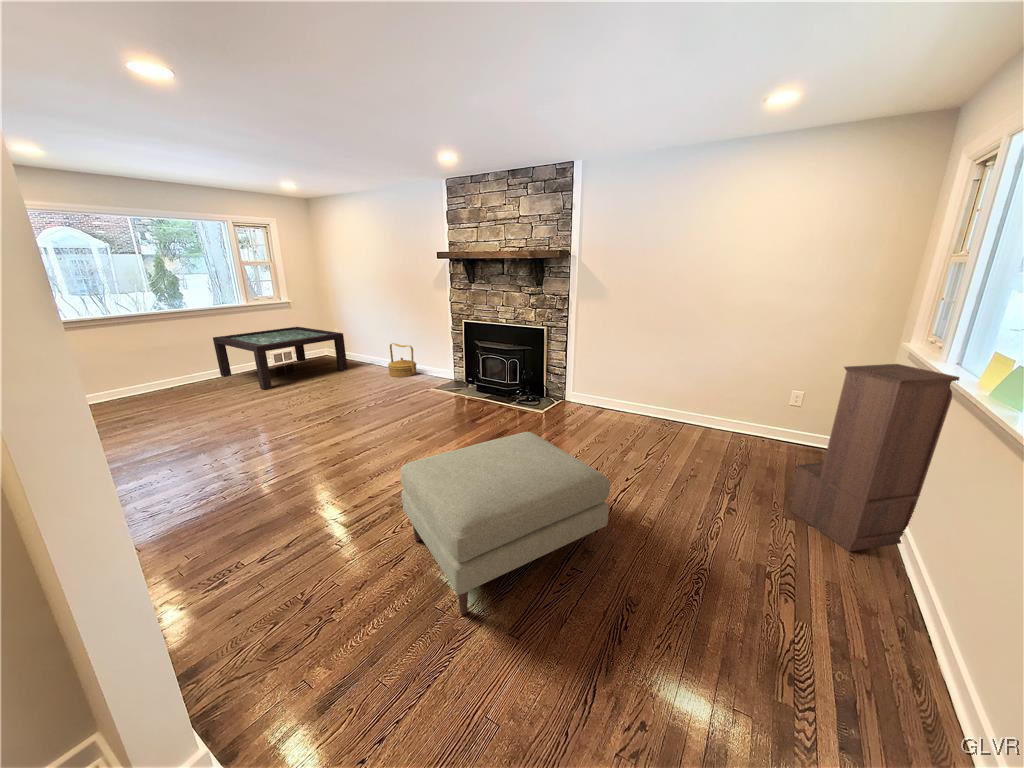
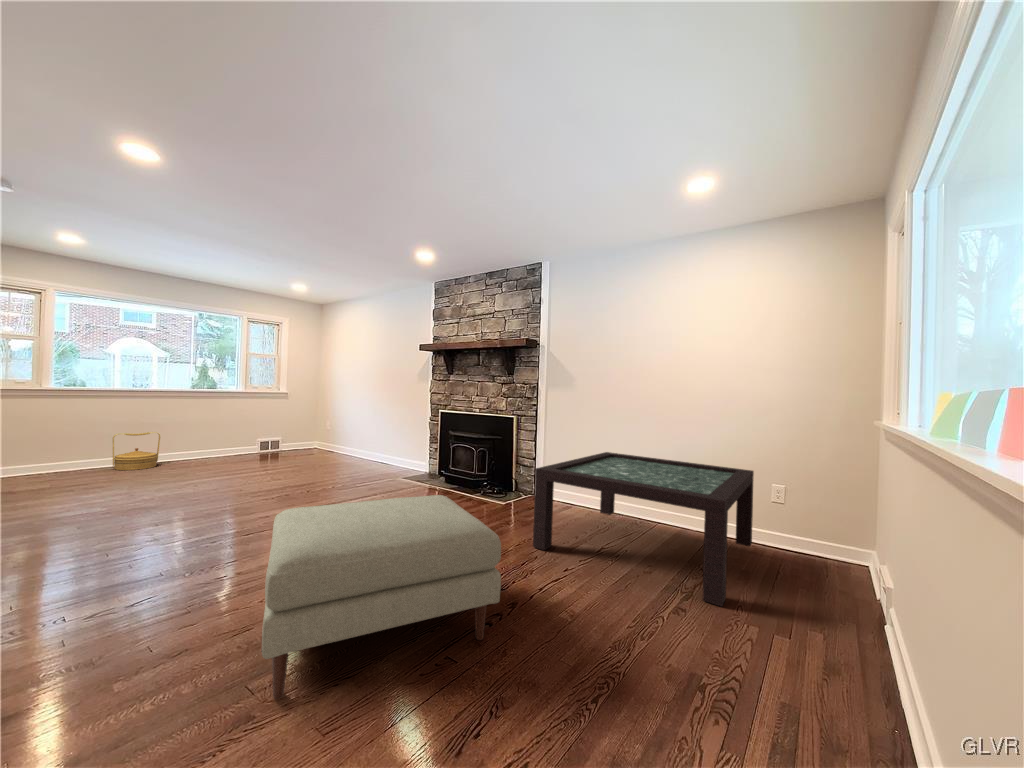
coffee table: present [213,327,347,390] -> present [533,452,754,606]
woven basket: present [388,343,417,377] -> present [113,432,160,470]
bookshelf: present [789,364,960,551] -> none [754,424,908,669]

